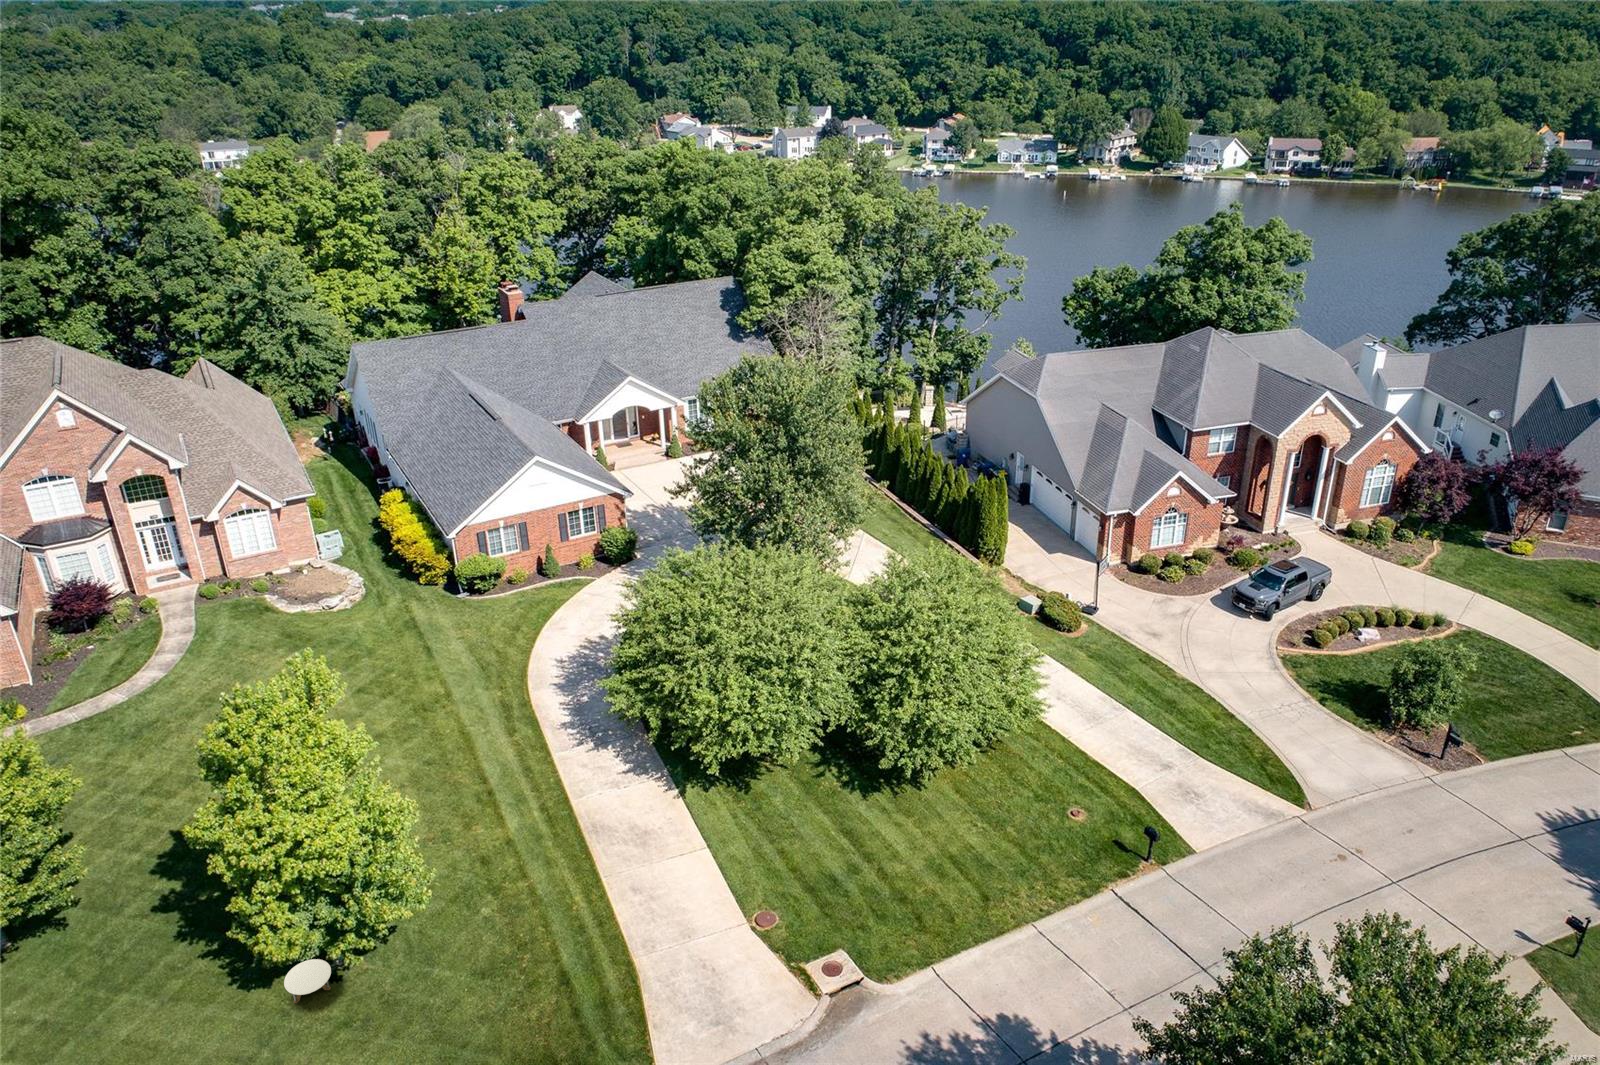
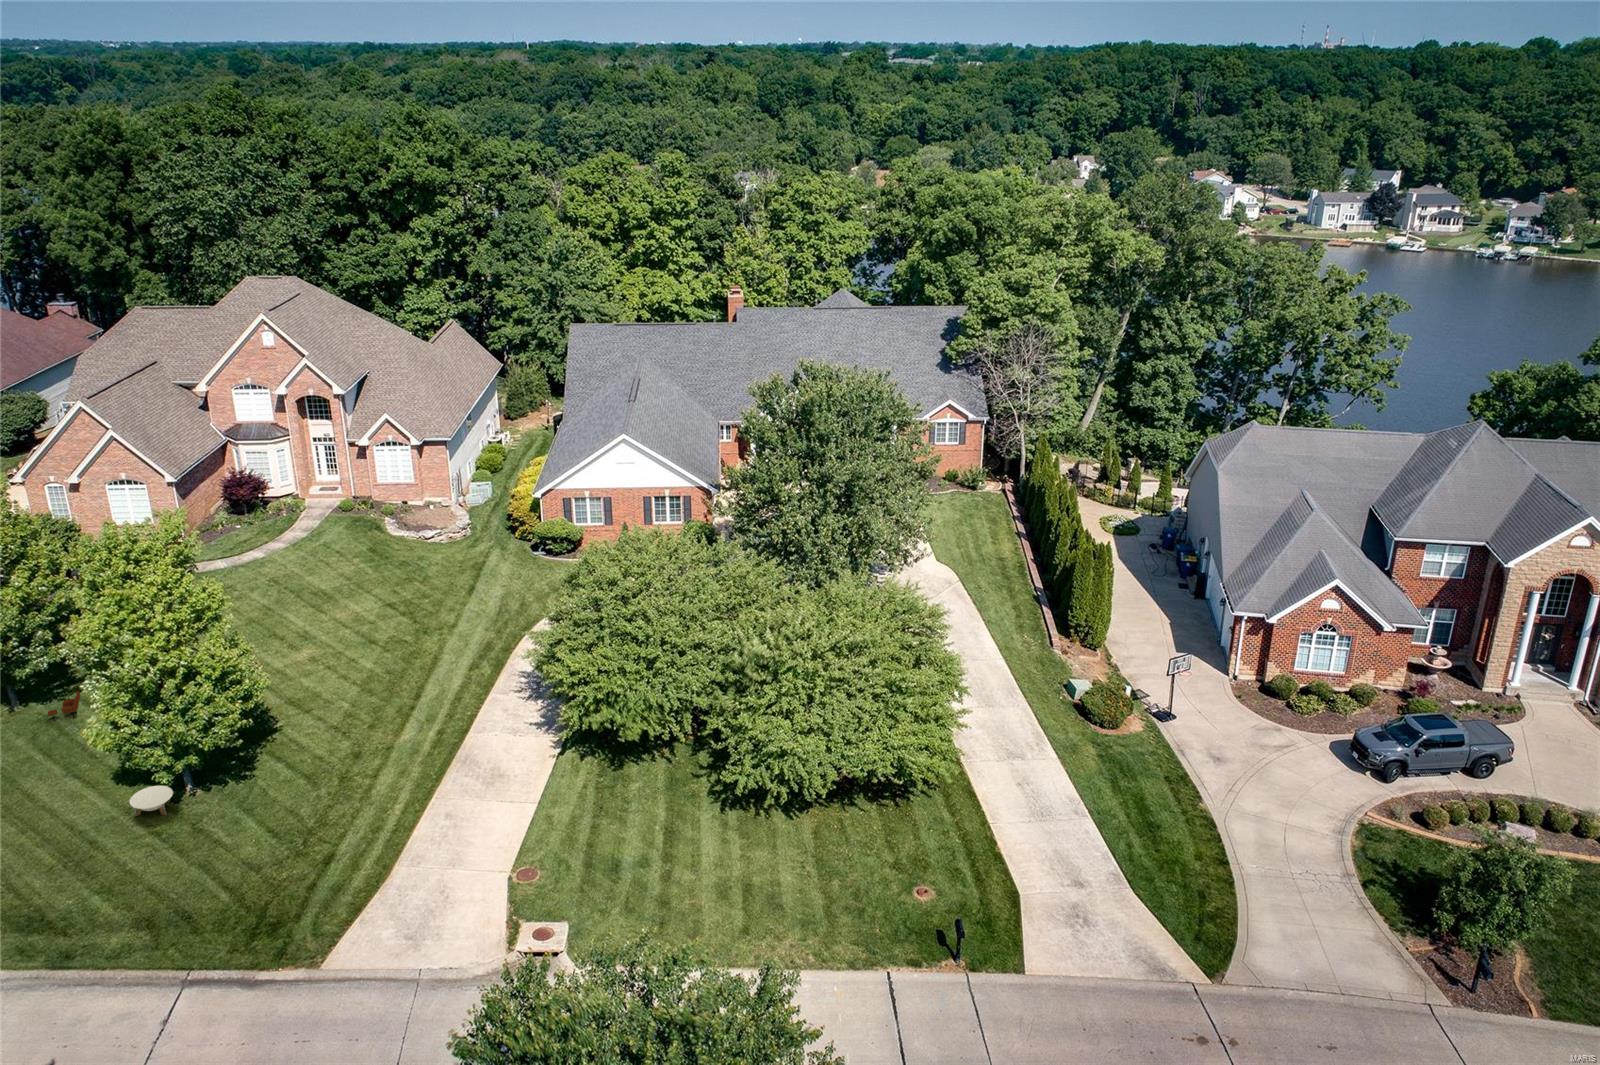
lounge chair: none [66,893,106,940] -> present [48,691,80,720]

